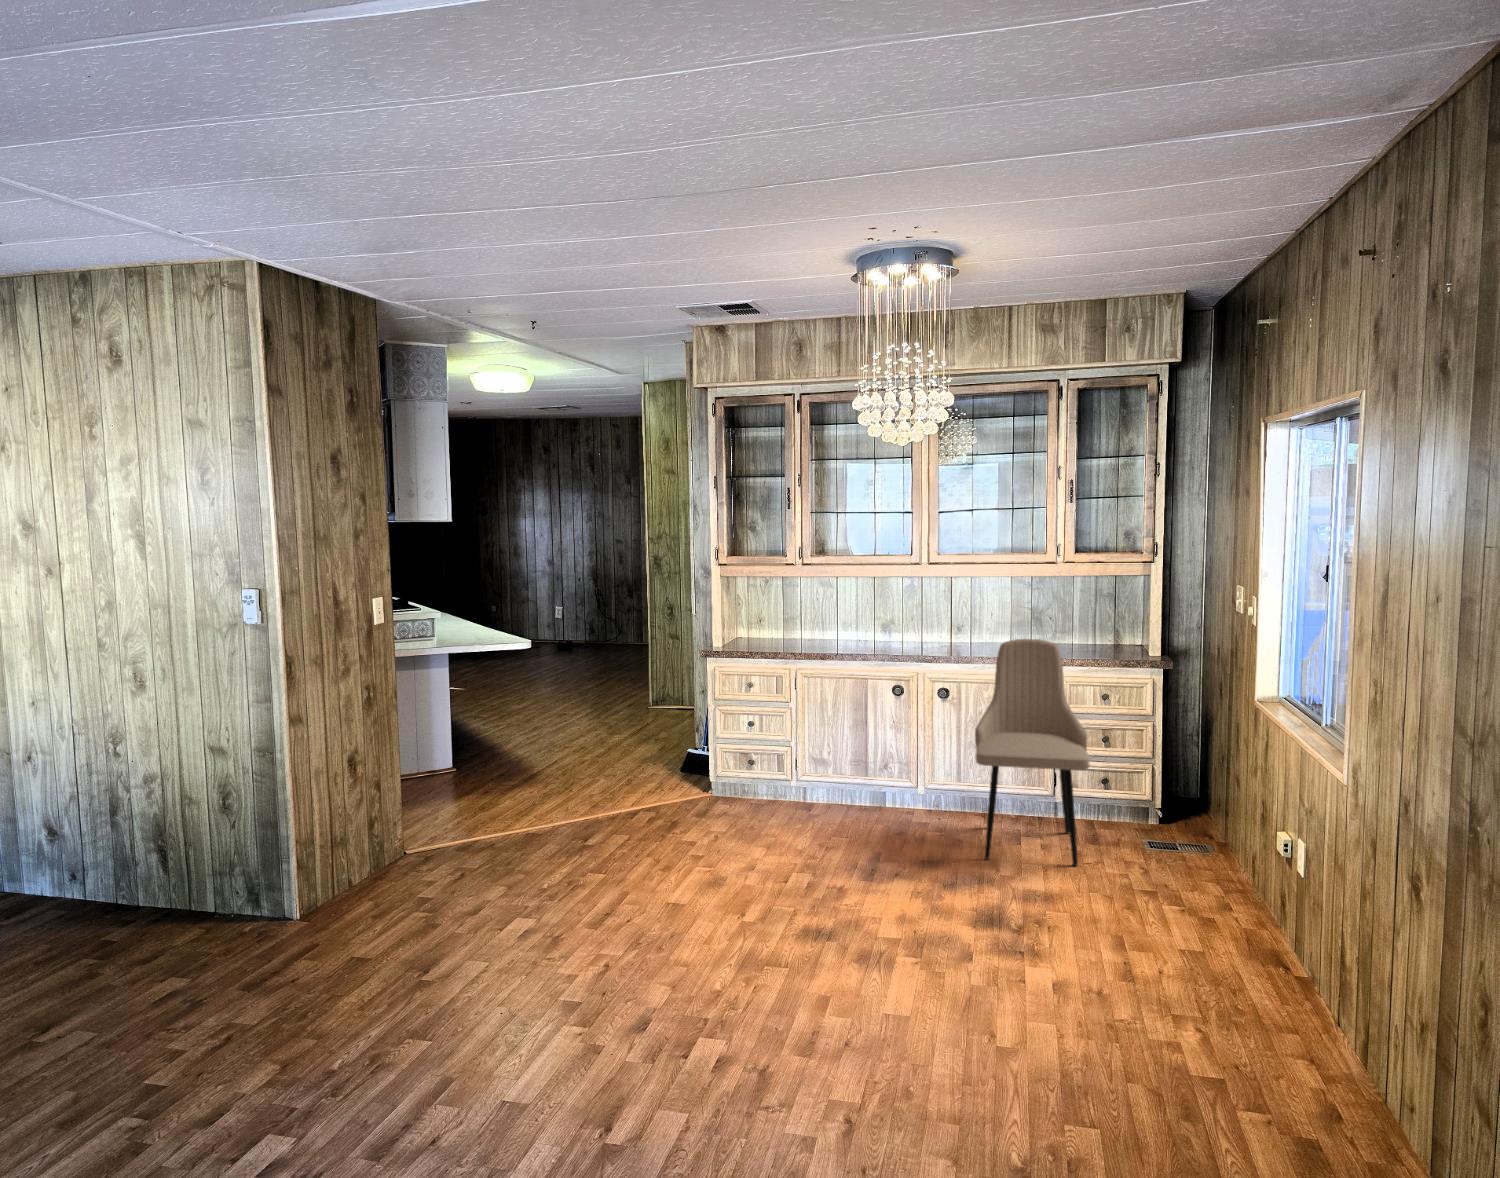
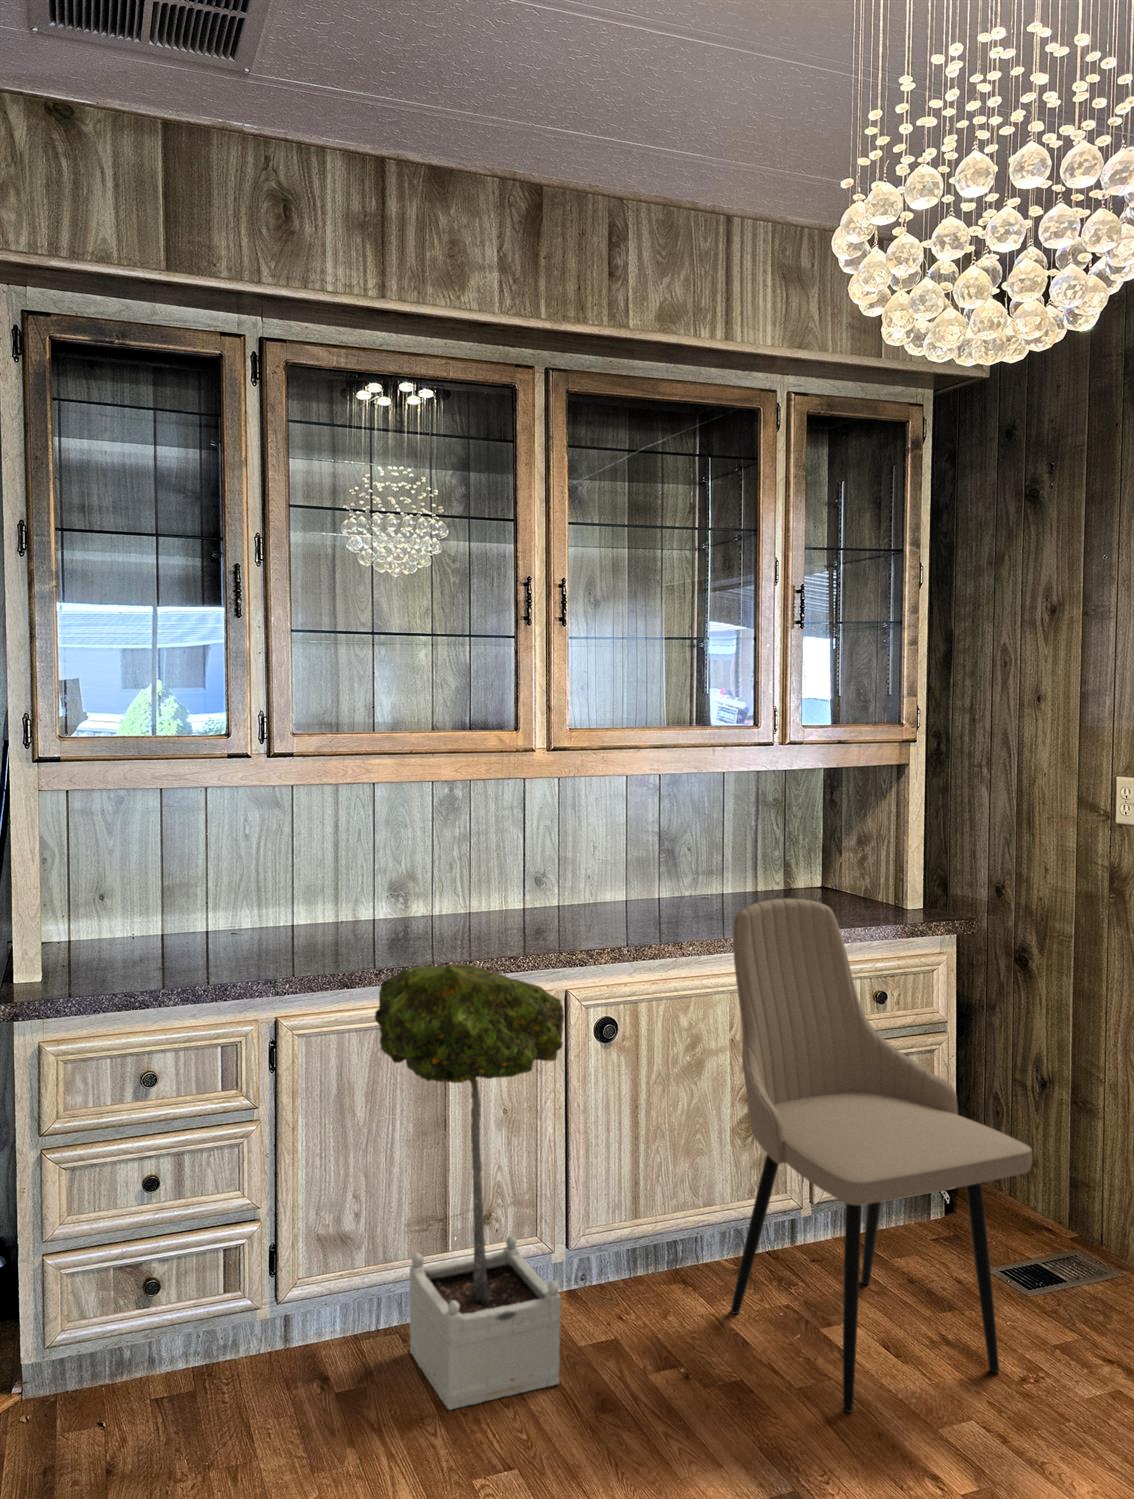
potted tree: none [815,648,892,829] -> present [375,964,564,1410]

